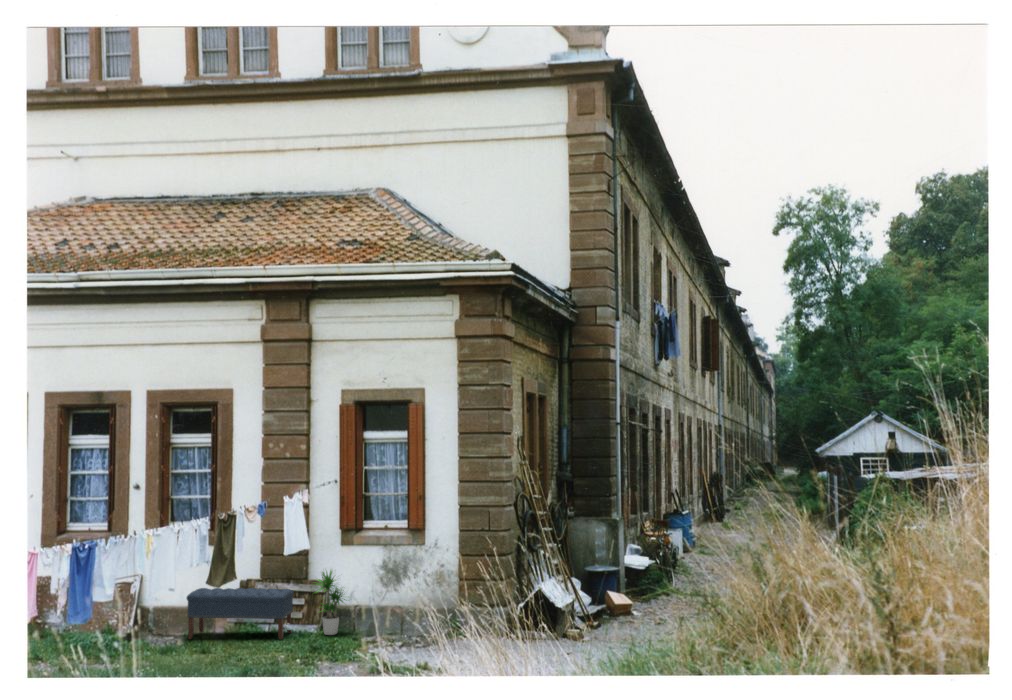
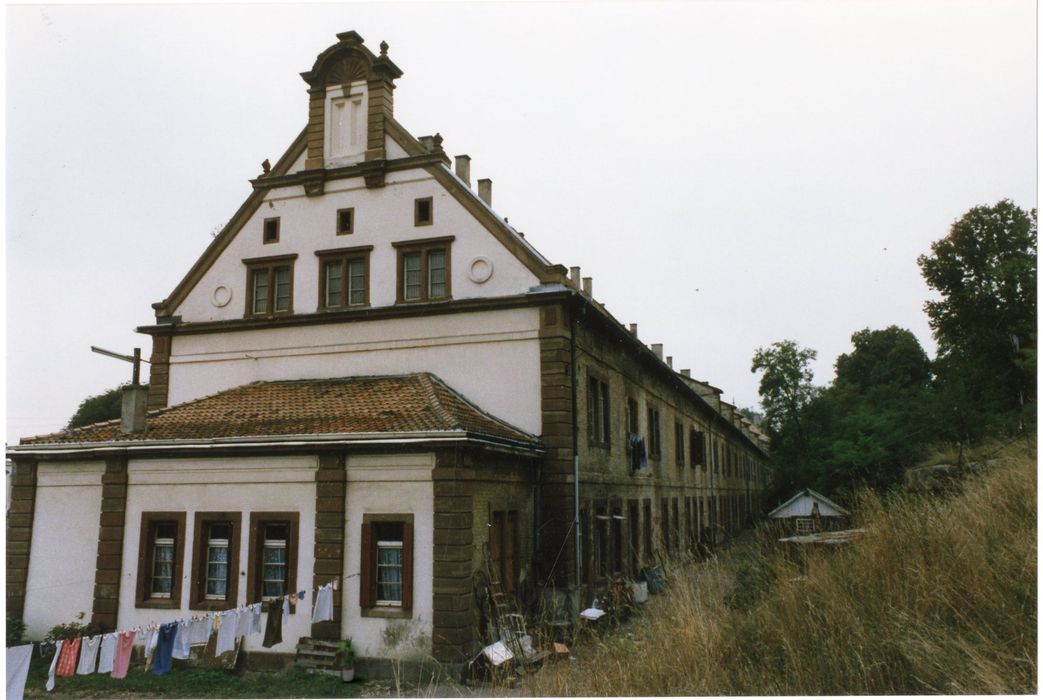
bench: present [187,588,294,639] -> none [259,643,329,684]

